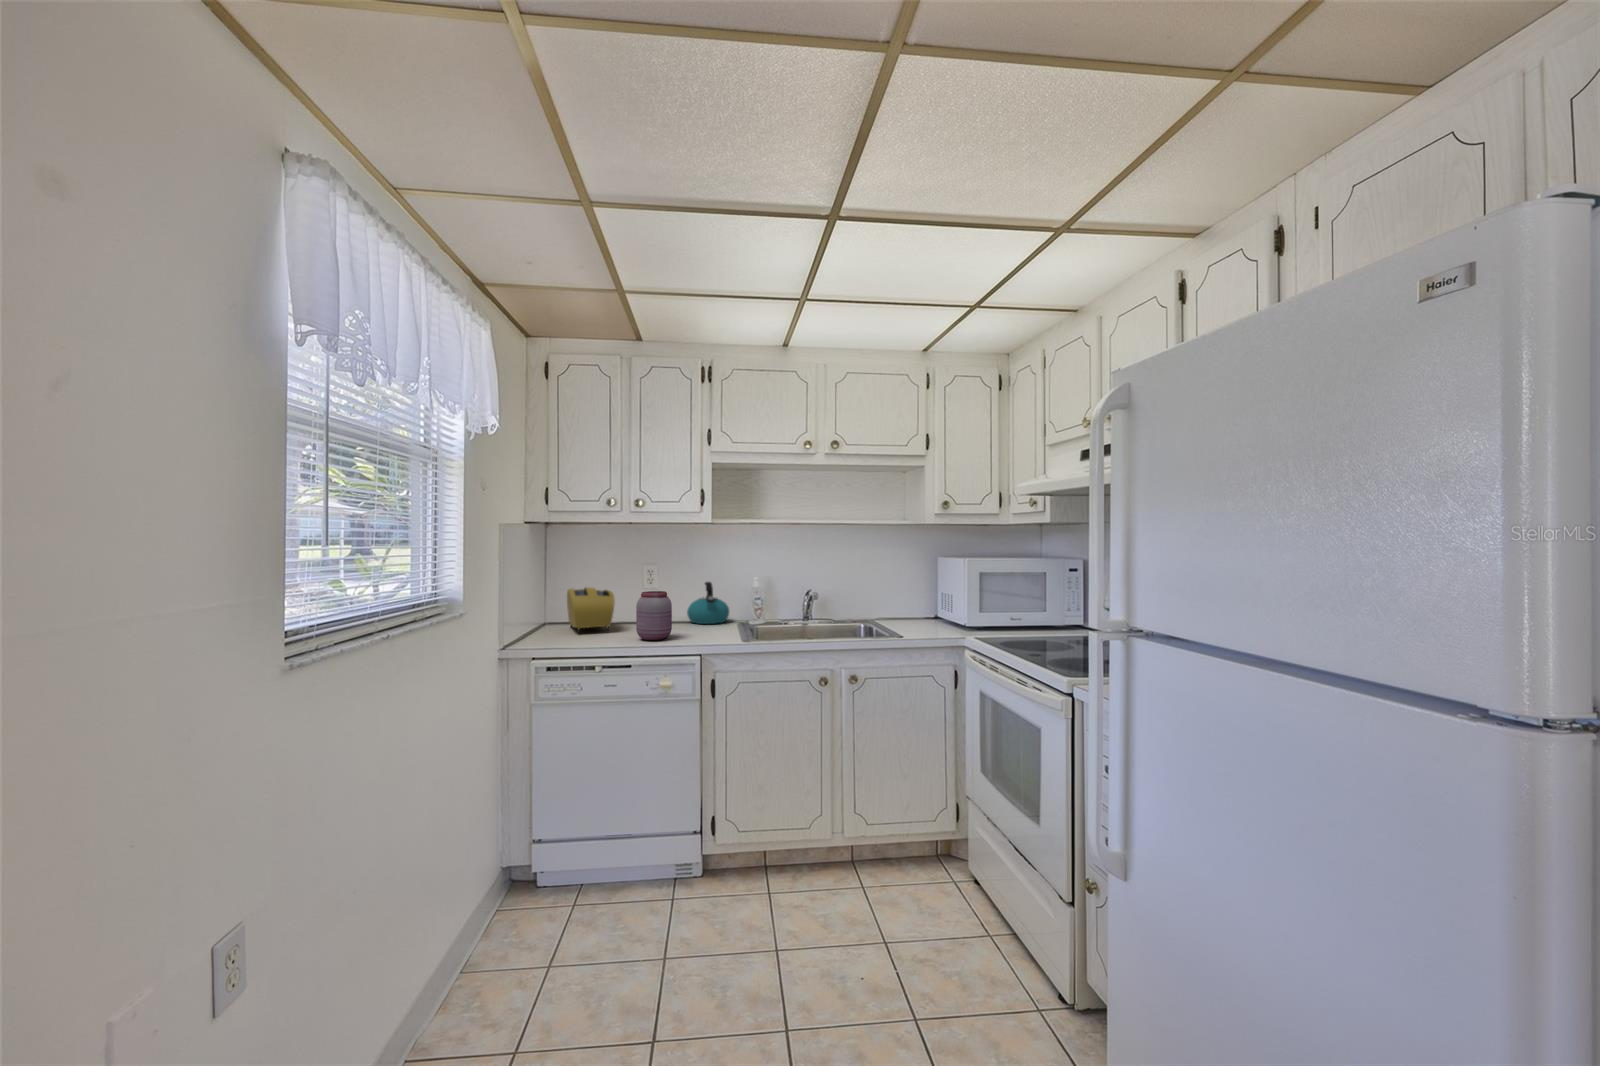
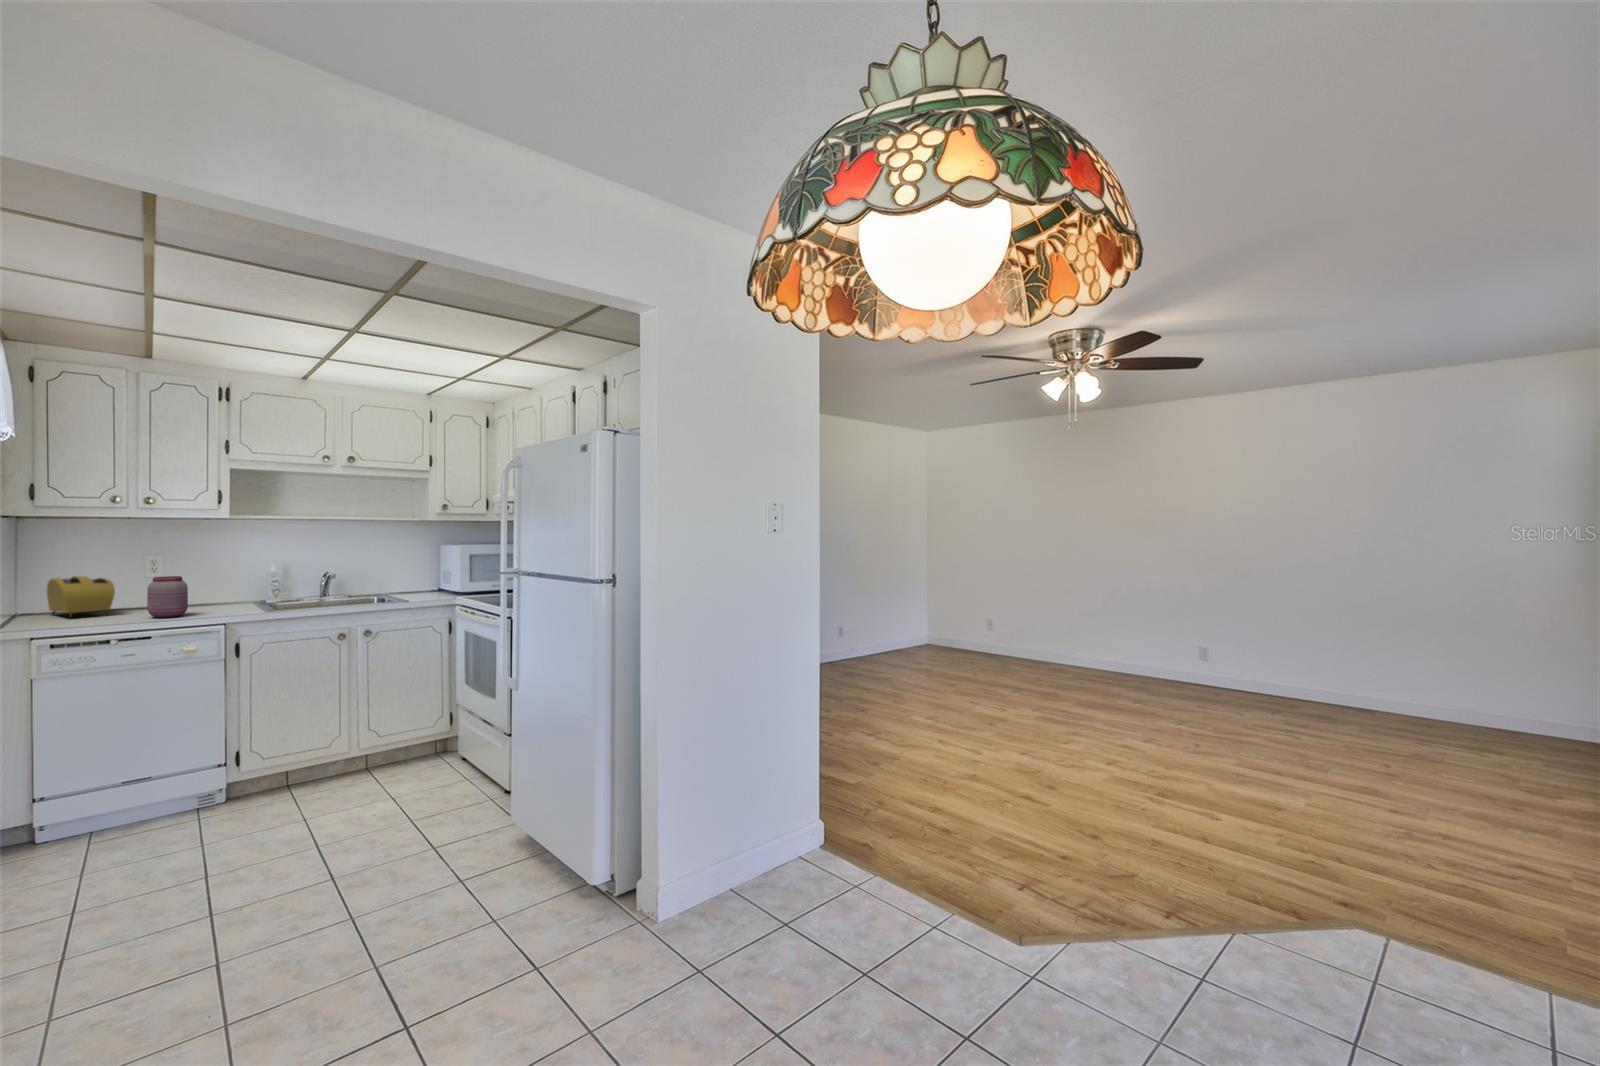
kettle: present [687,582,729,624] -> none [196,568,244,605]

